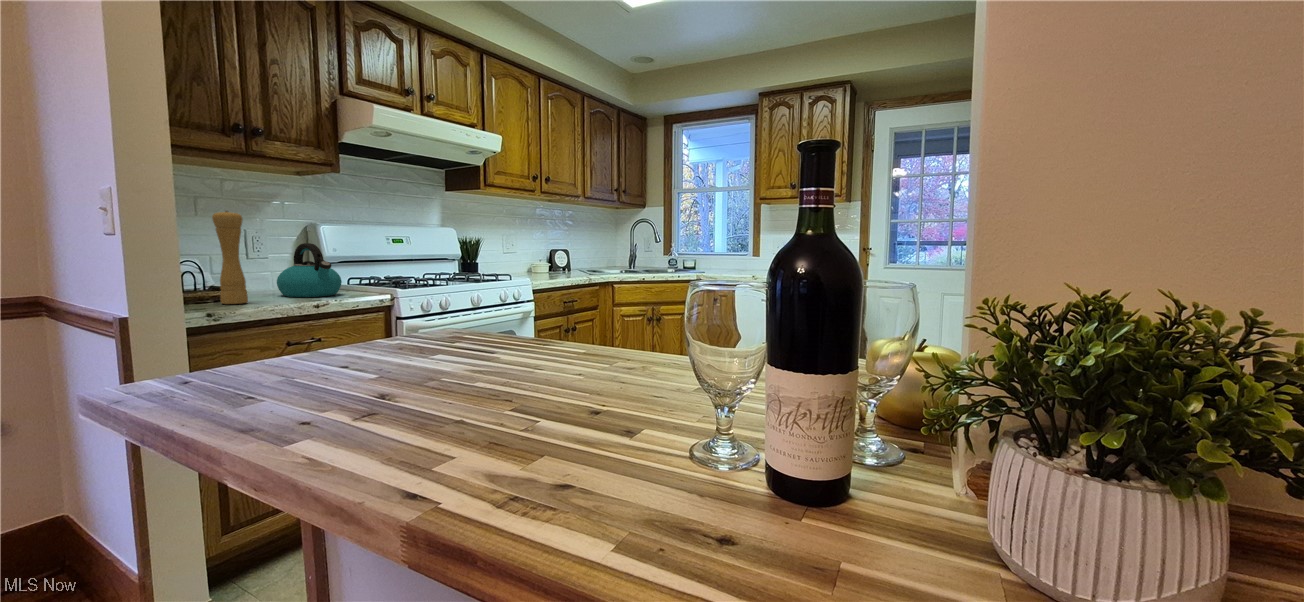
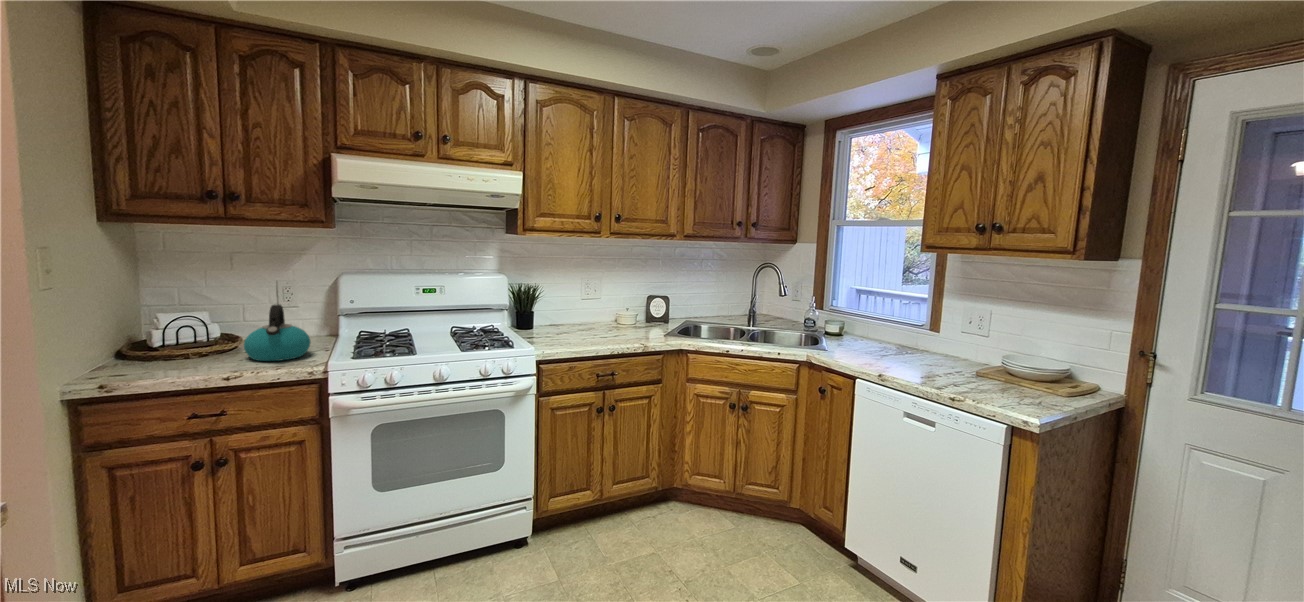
pepper mill: present [212,211,248,304] -> none [148,281,184,371]

